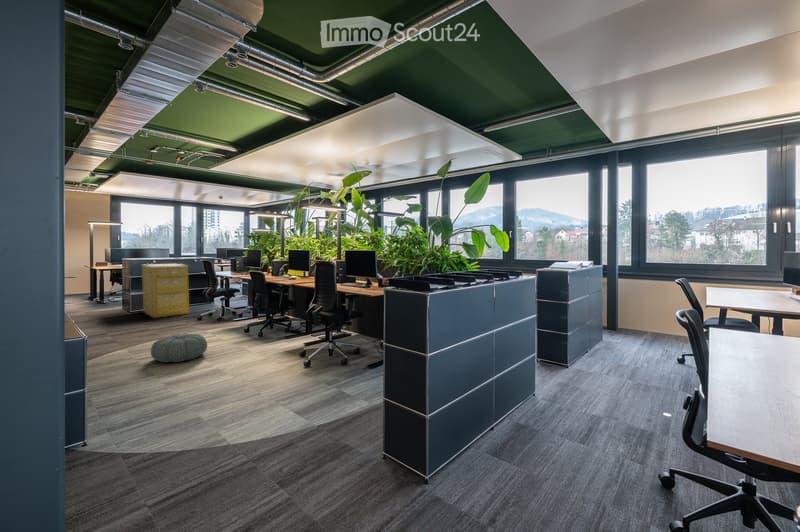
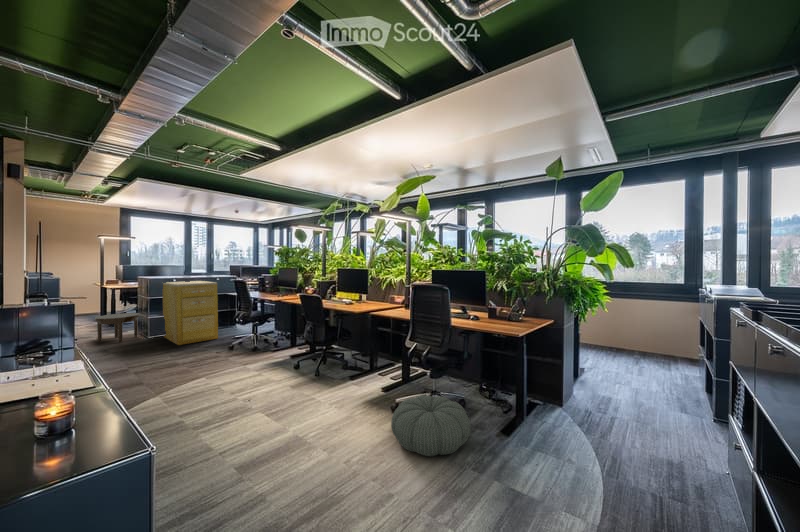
side table: none [85,291,123,315] -> present [95,313,140,343]
pouf: present [151,333,207,362] -> present [391,395,471,456]

